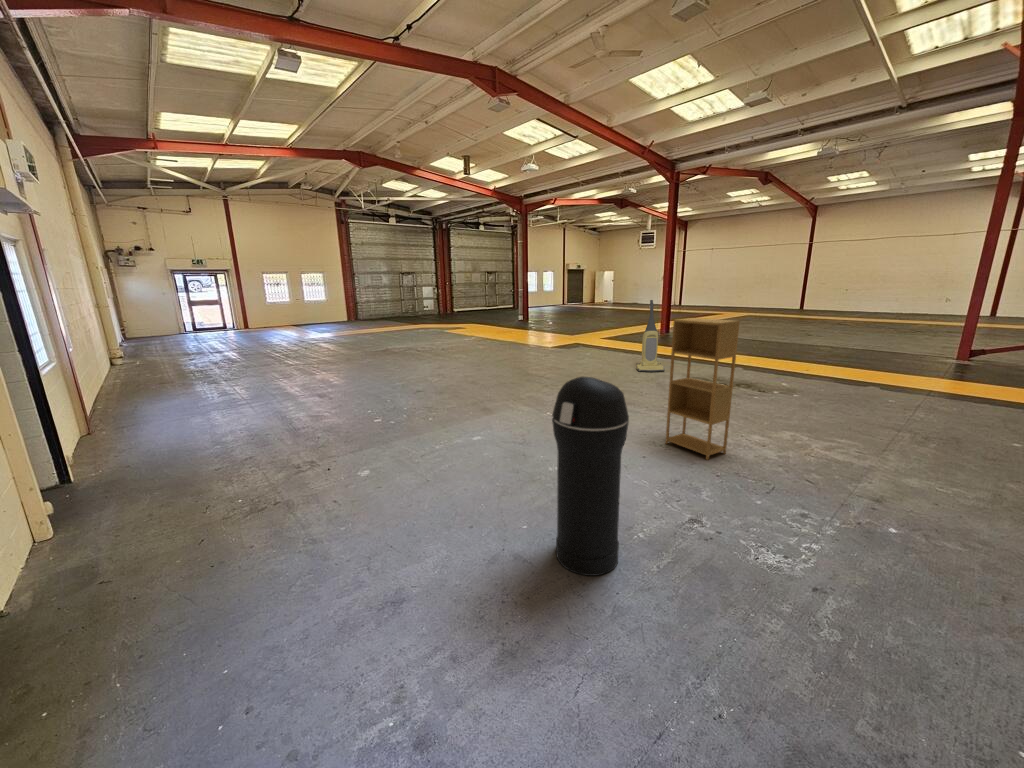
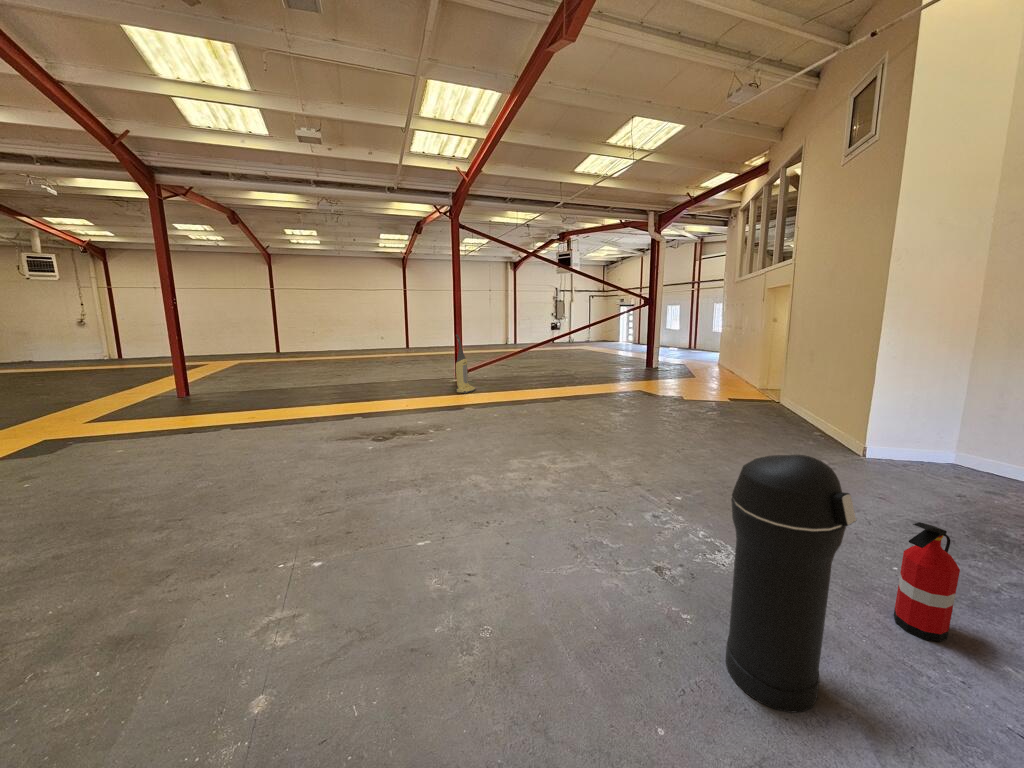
vacuum cleaner: present [636,300,665,372] -> present [455,334,476,393]
shelving unit: present [666,318,739,460] -> none [495,366,558,515]
fire extinguisher: none [735,532,820,712] -> present [894,522,960,642]

